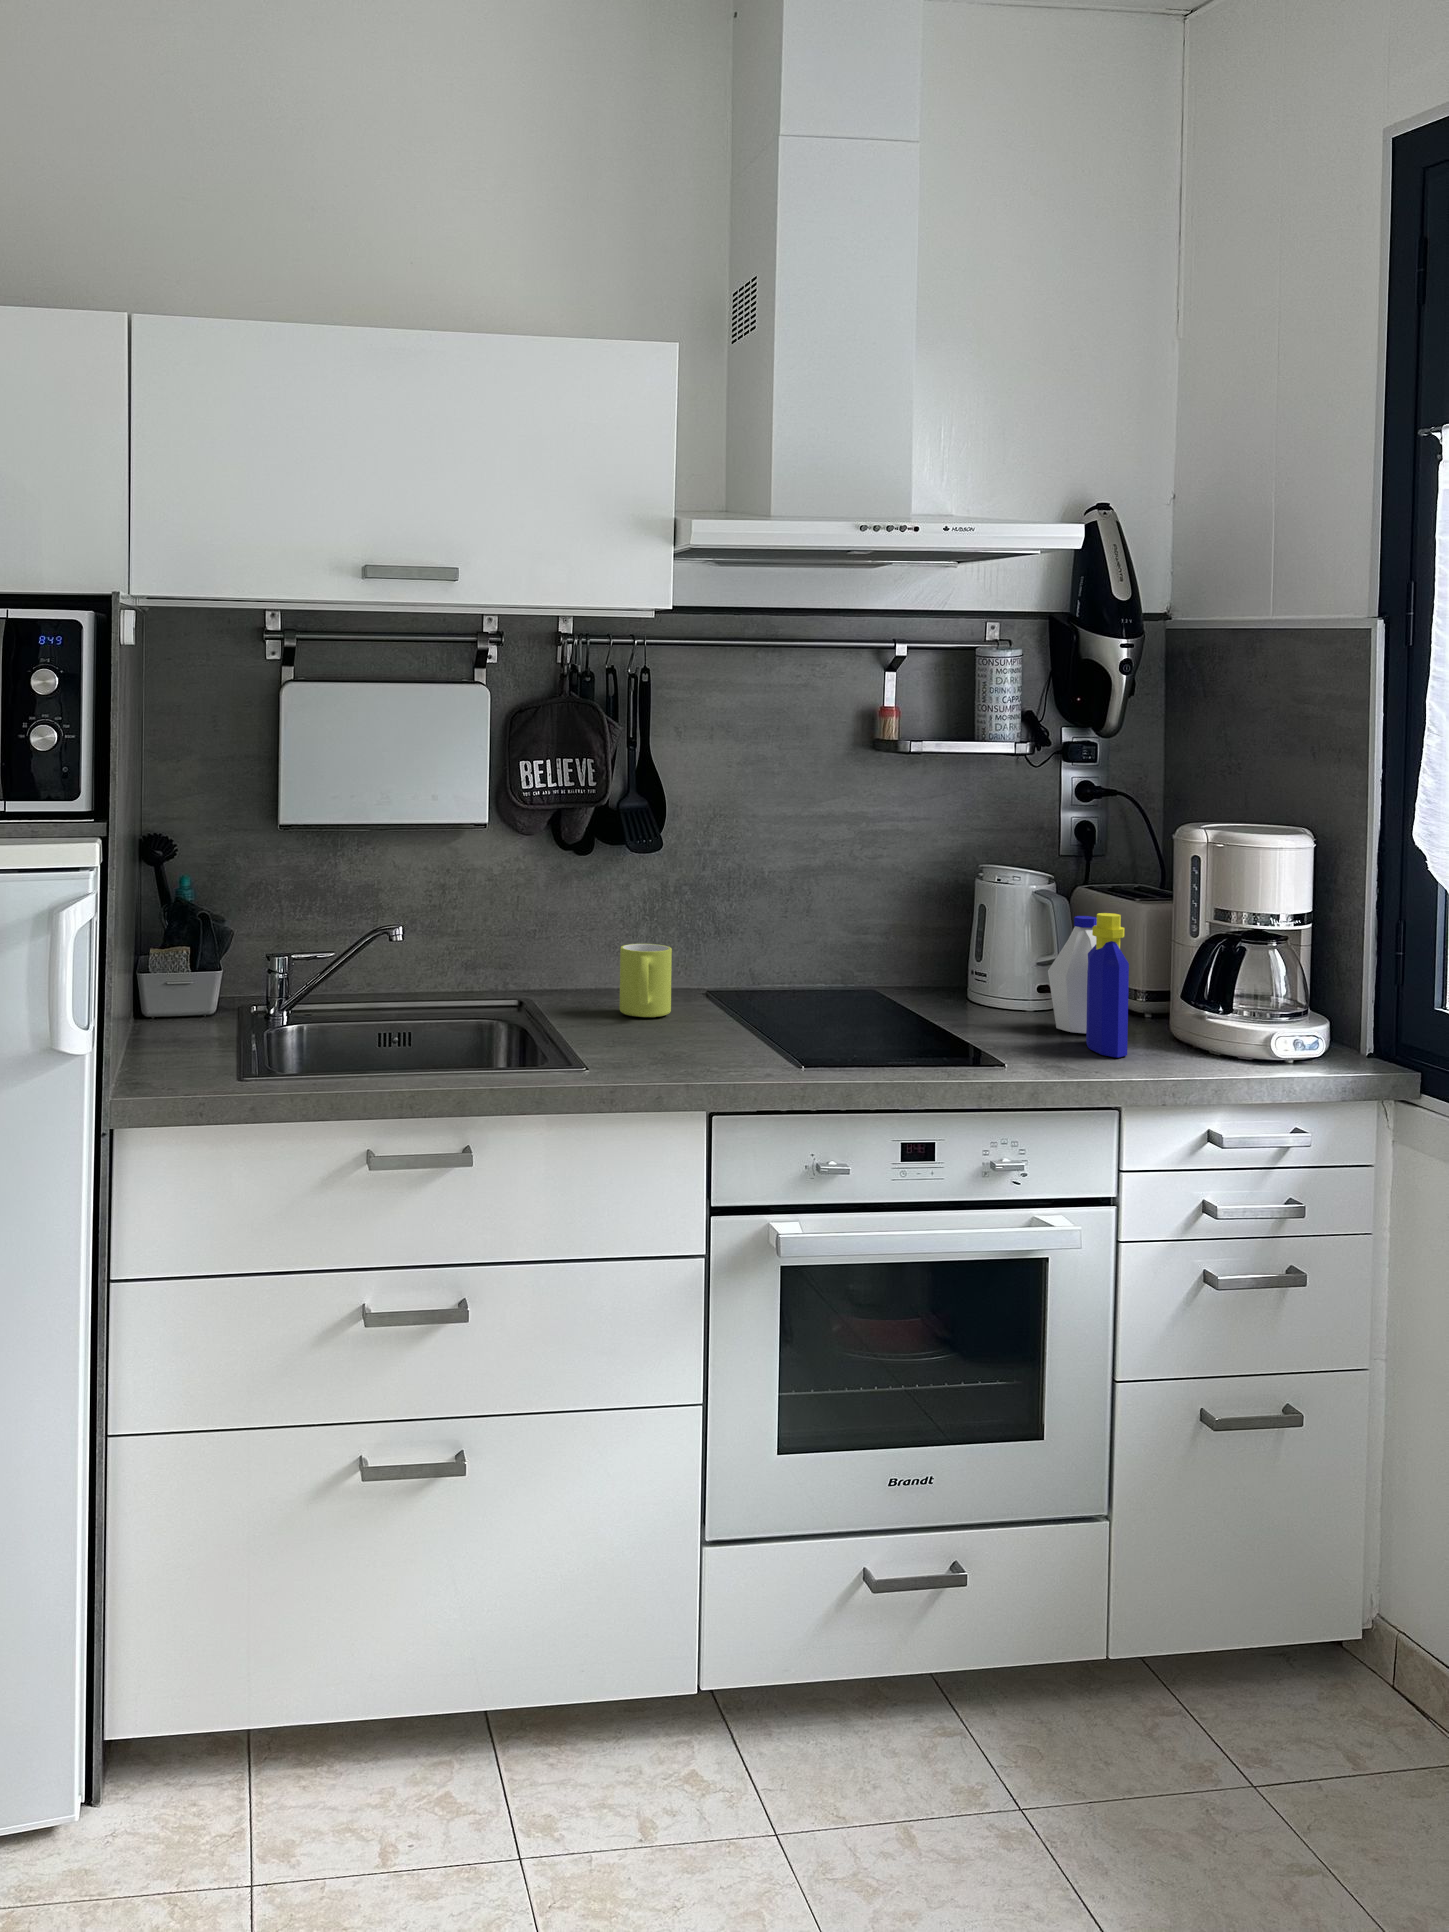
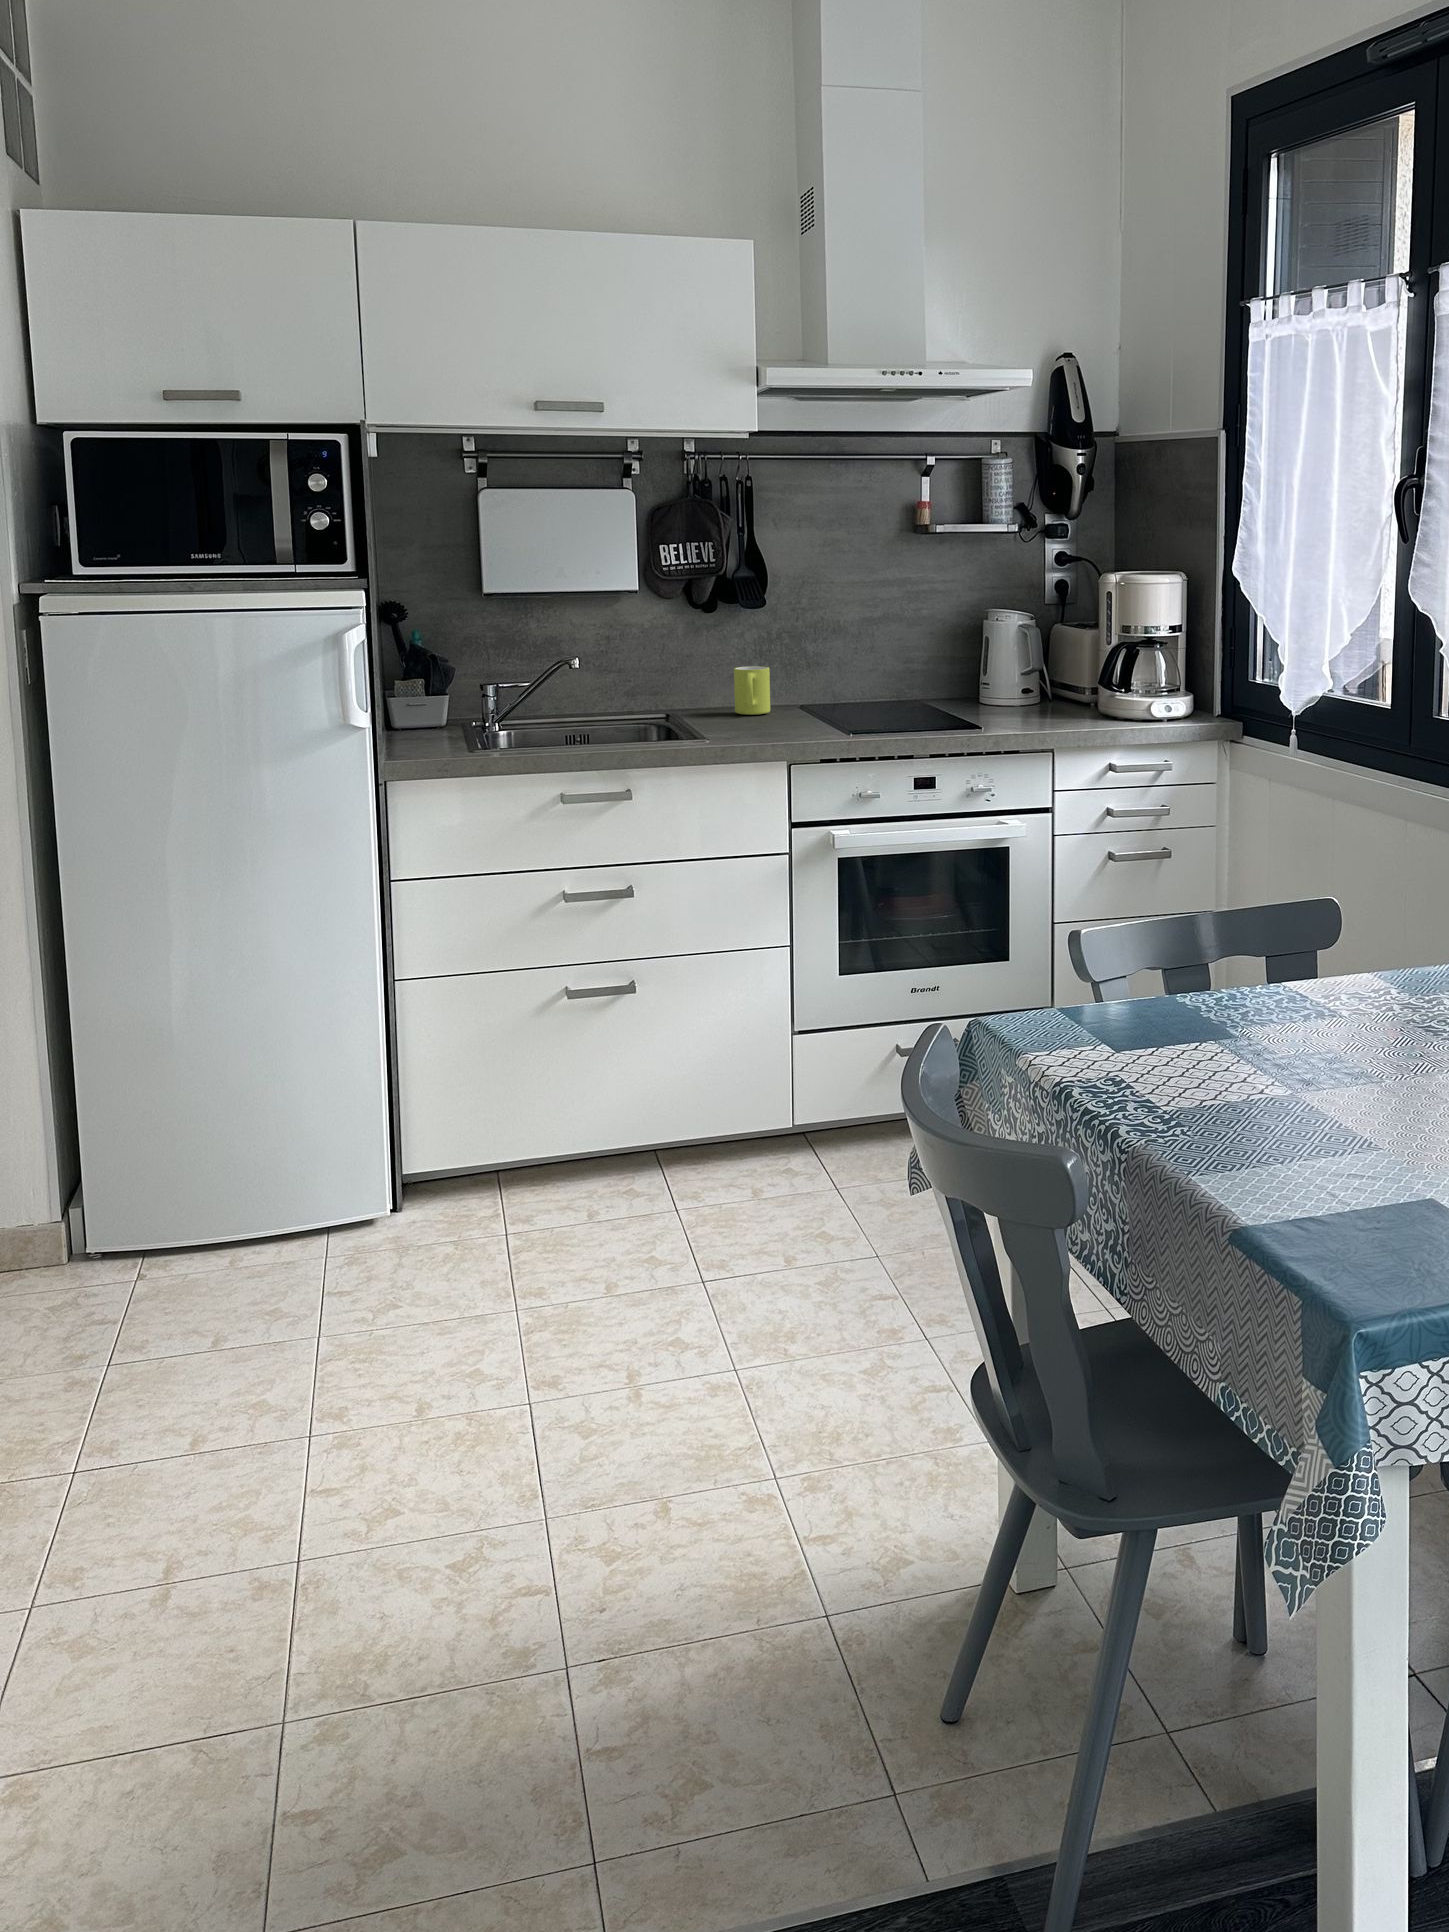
bottle: present [1048,913,1129,1058] -> none [1021,630,1072,722]

